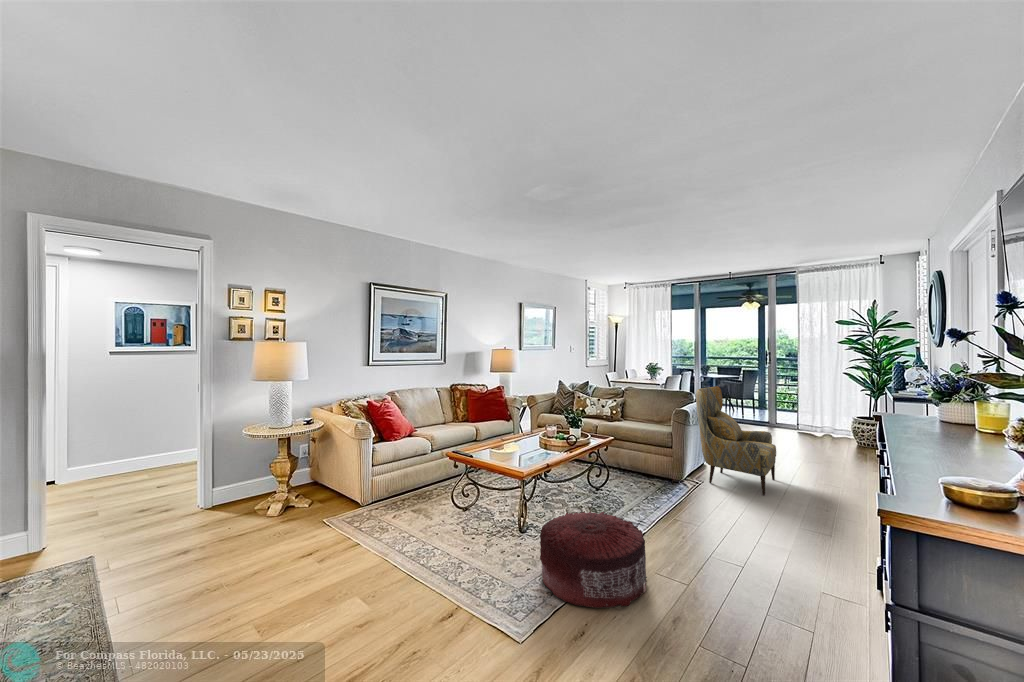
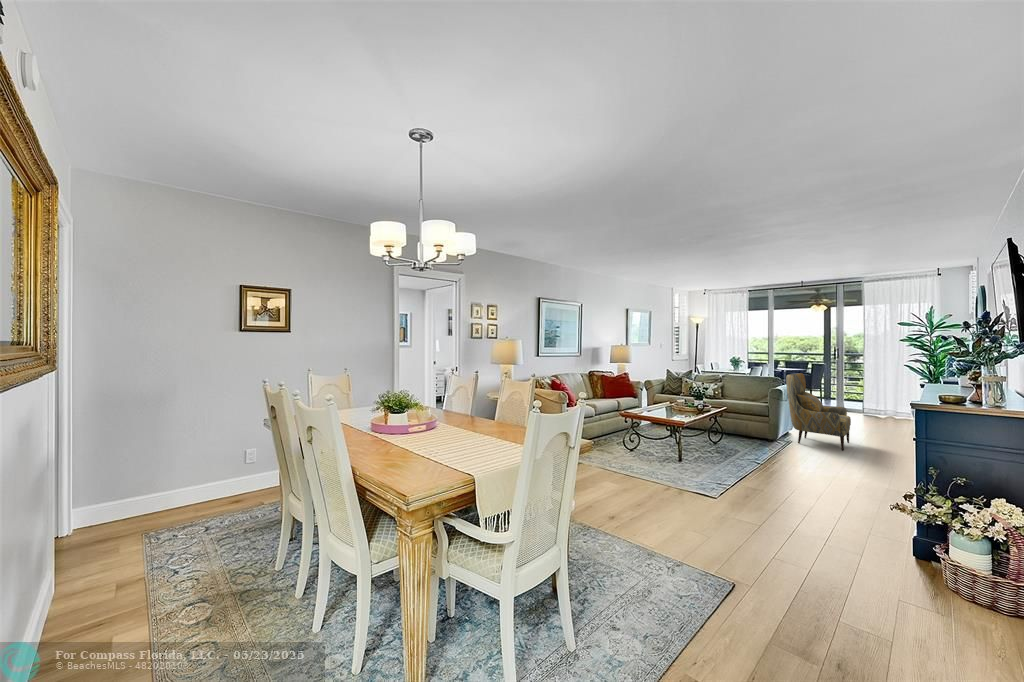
pouf: present [540,512,647,608] -> none [706,446,779,494]

